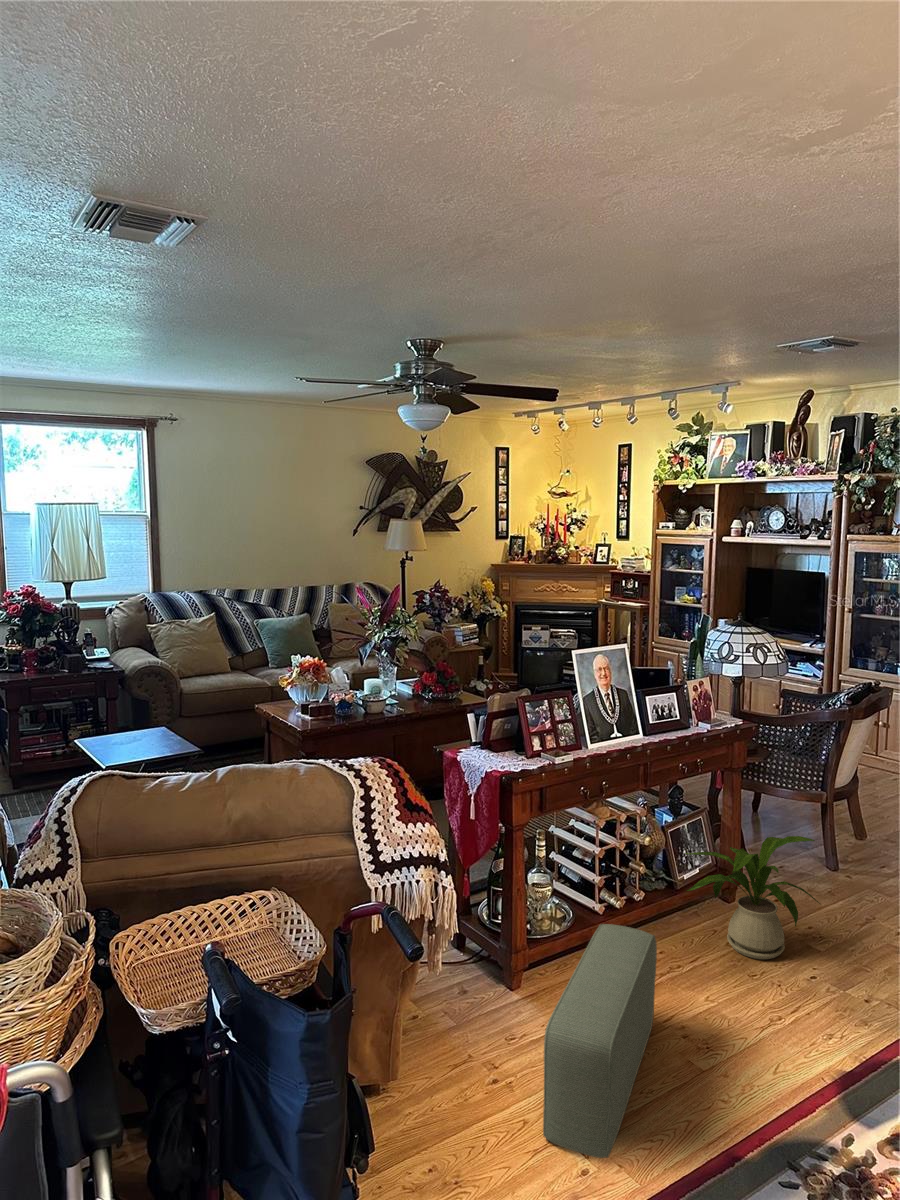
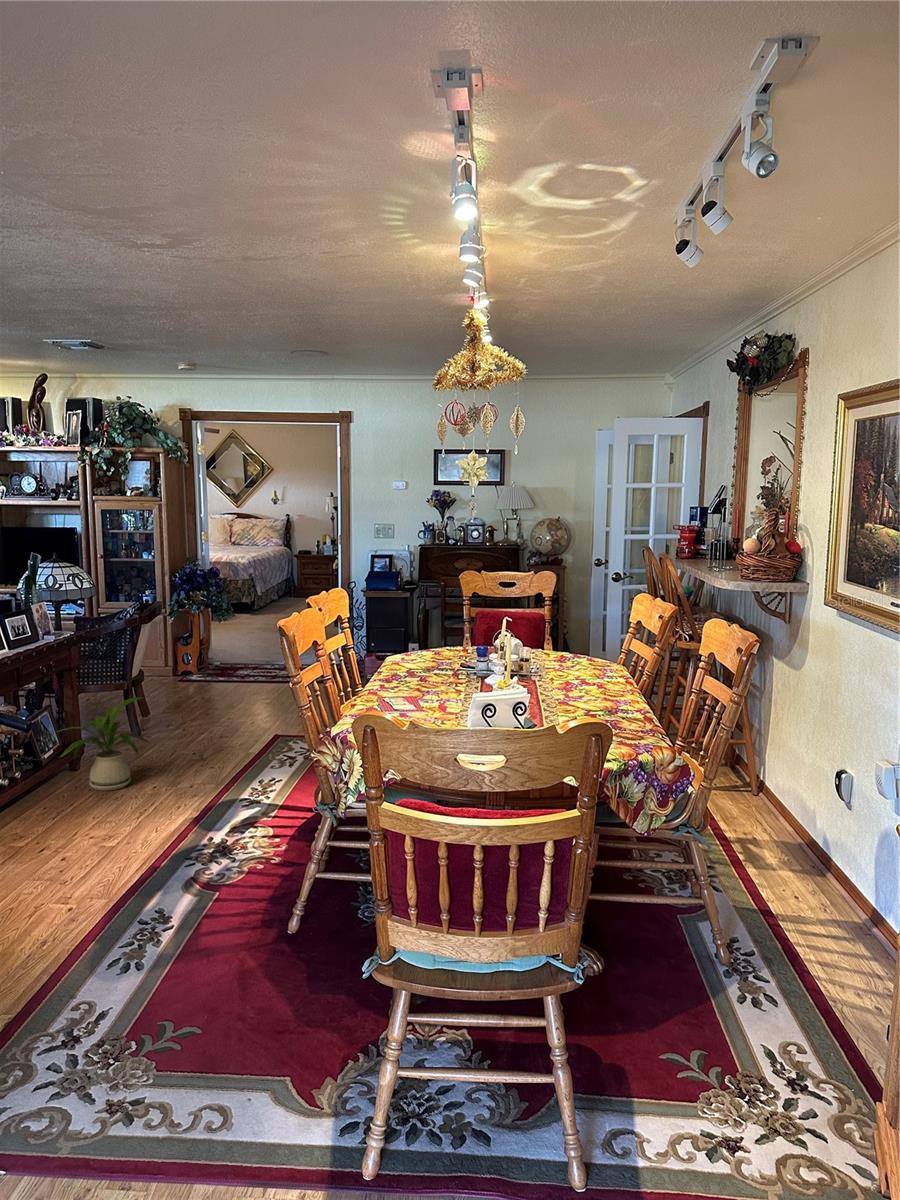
pouf: present [543,924,657,1158] -> none [20,774,86,909]

